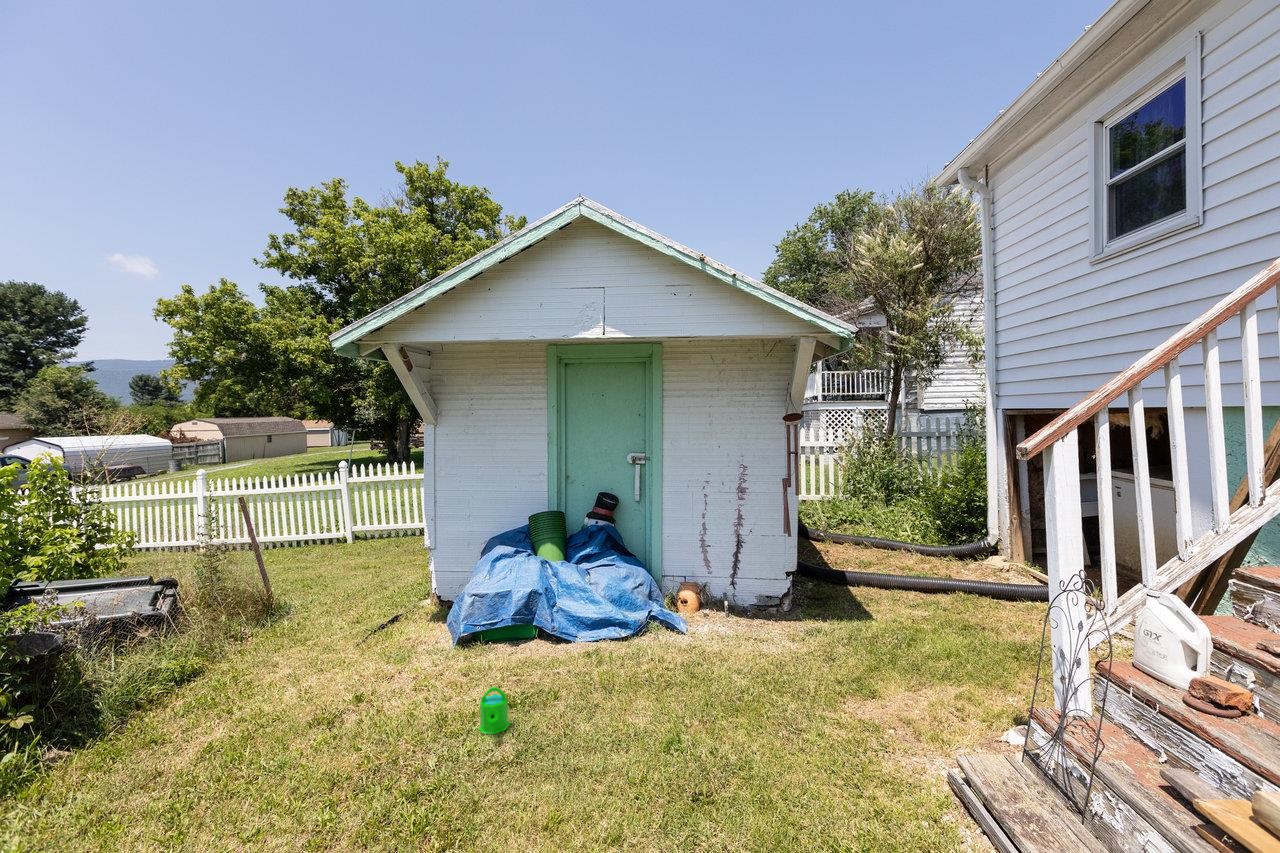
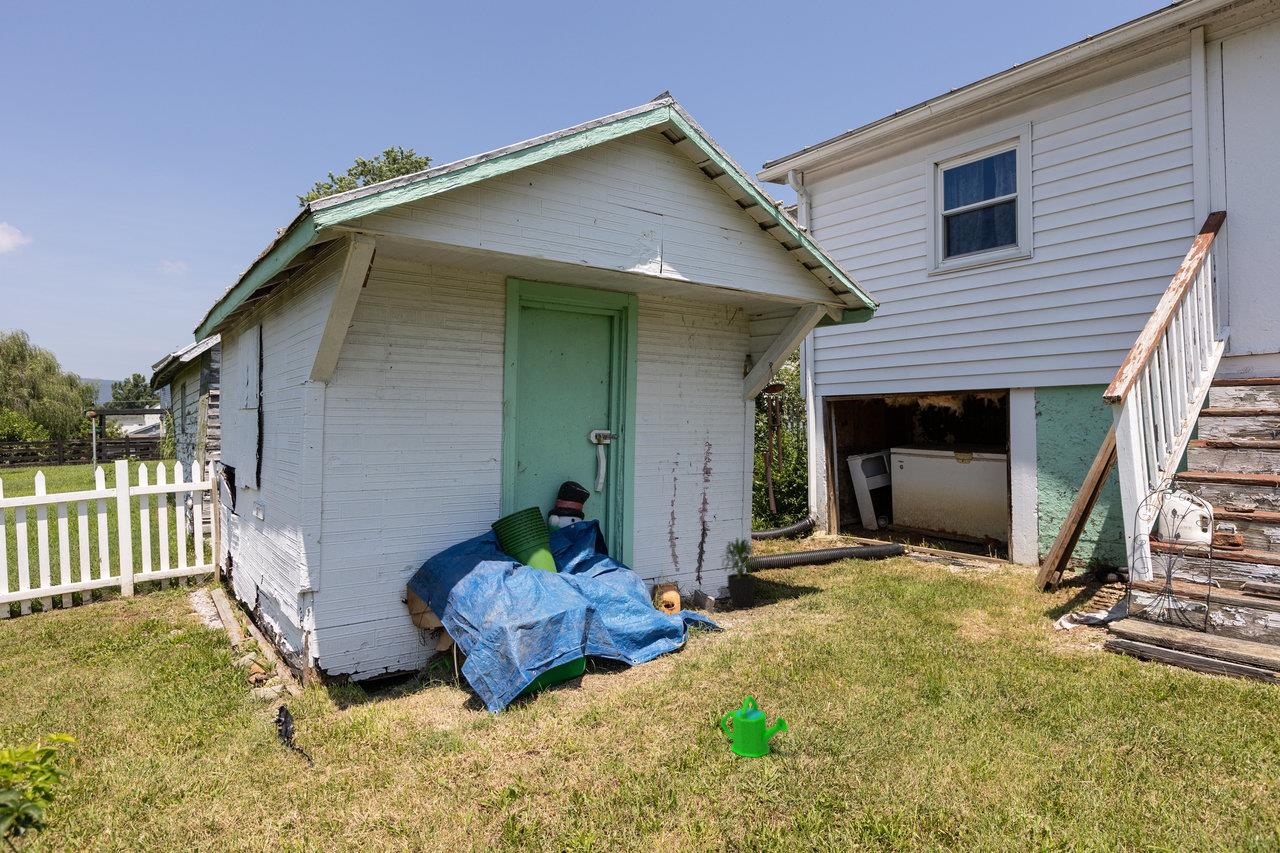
potted plant: none [742,553,779,618] -> present [723,538,762,607]

